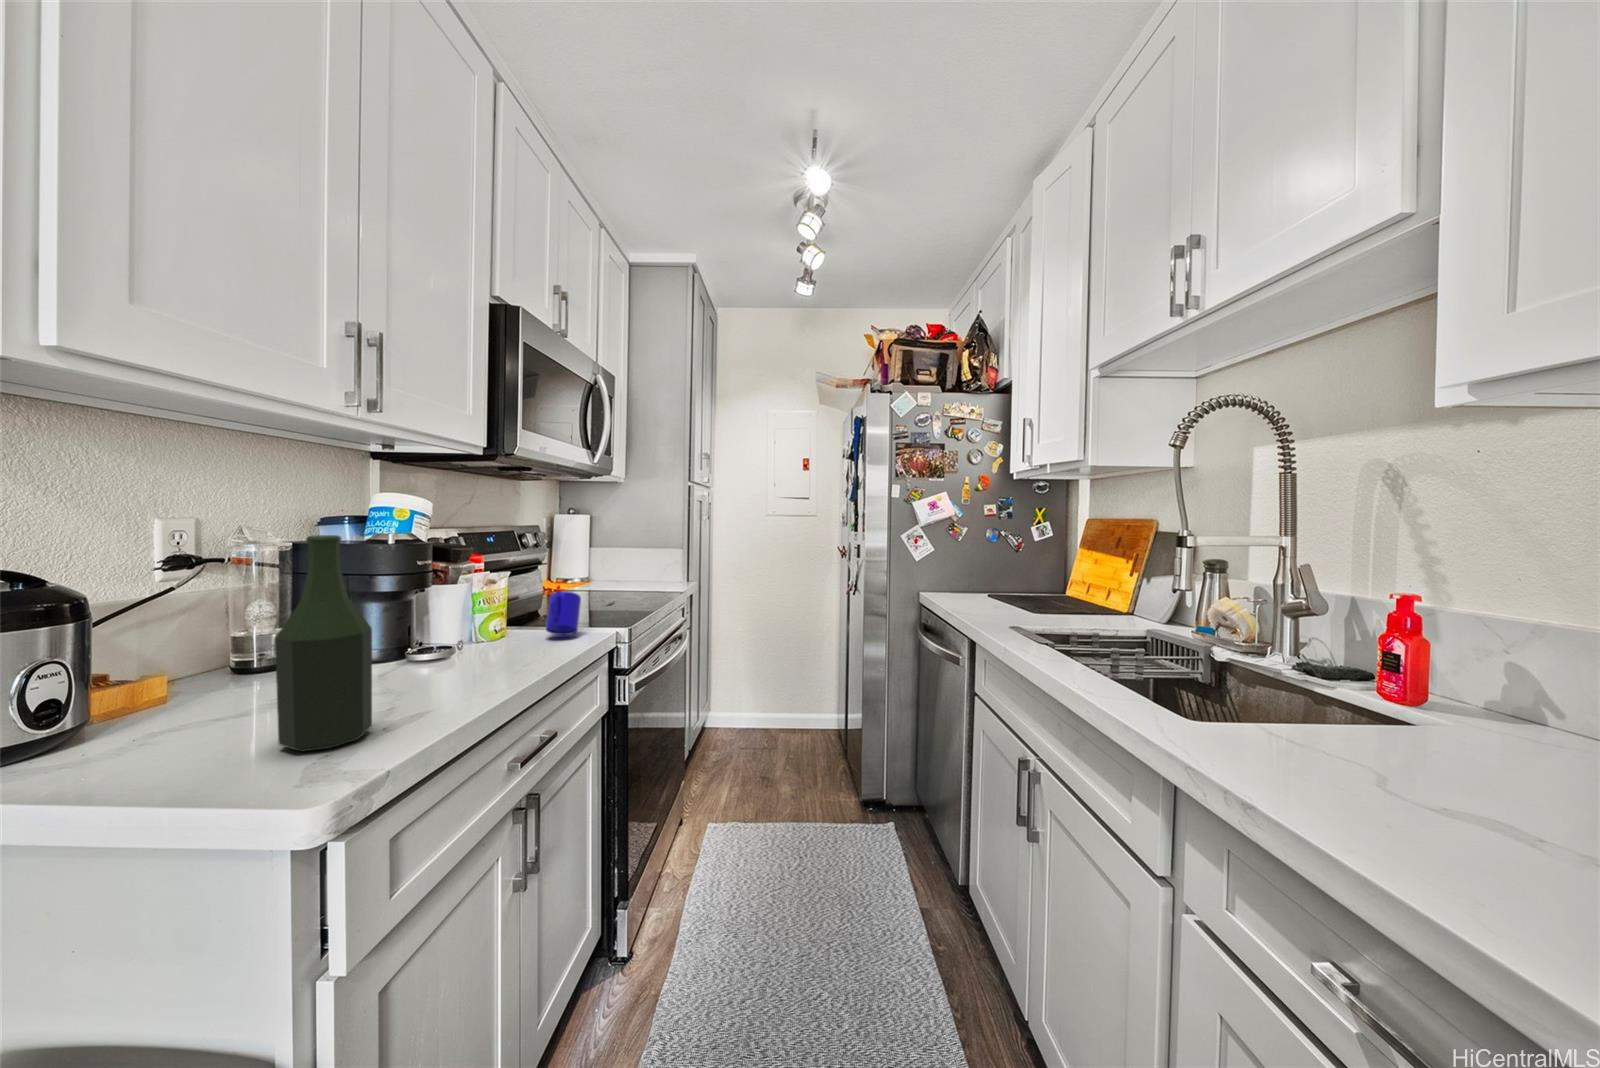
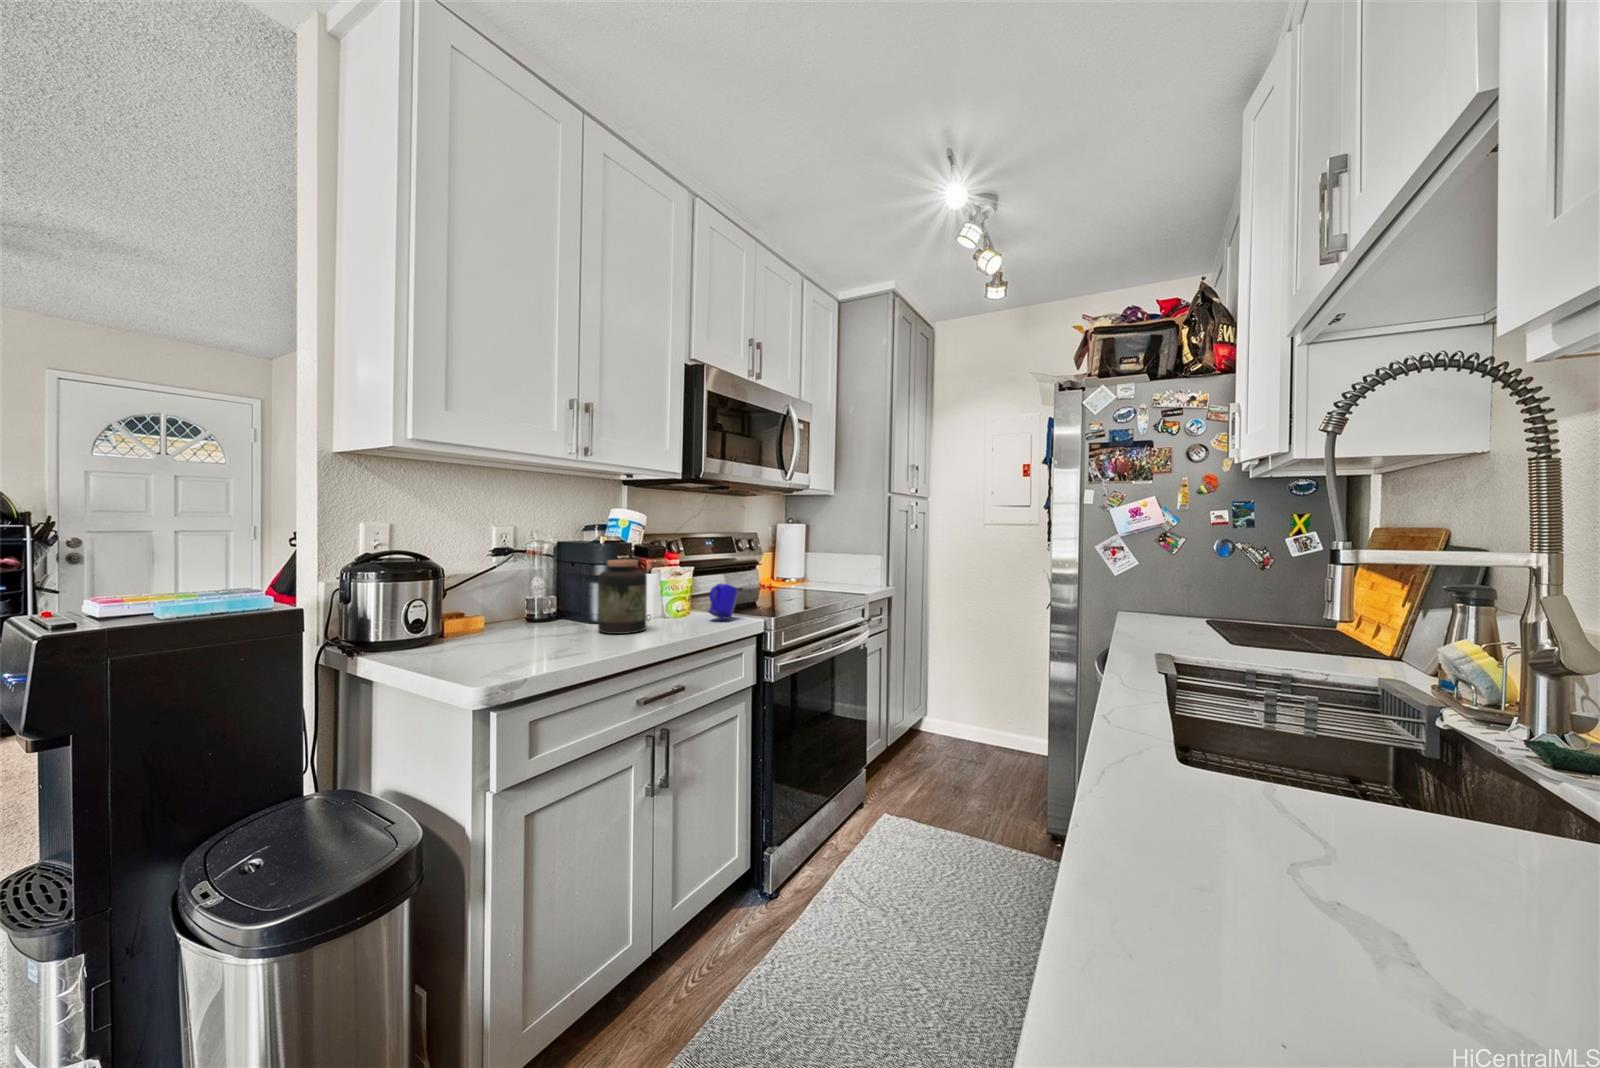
bottle: present [275,535,372,752] -> none [498,534,547,663]
jar: none [398,567,476,675] -> present [598,559,647,634]

